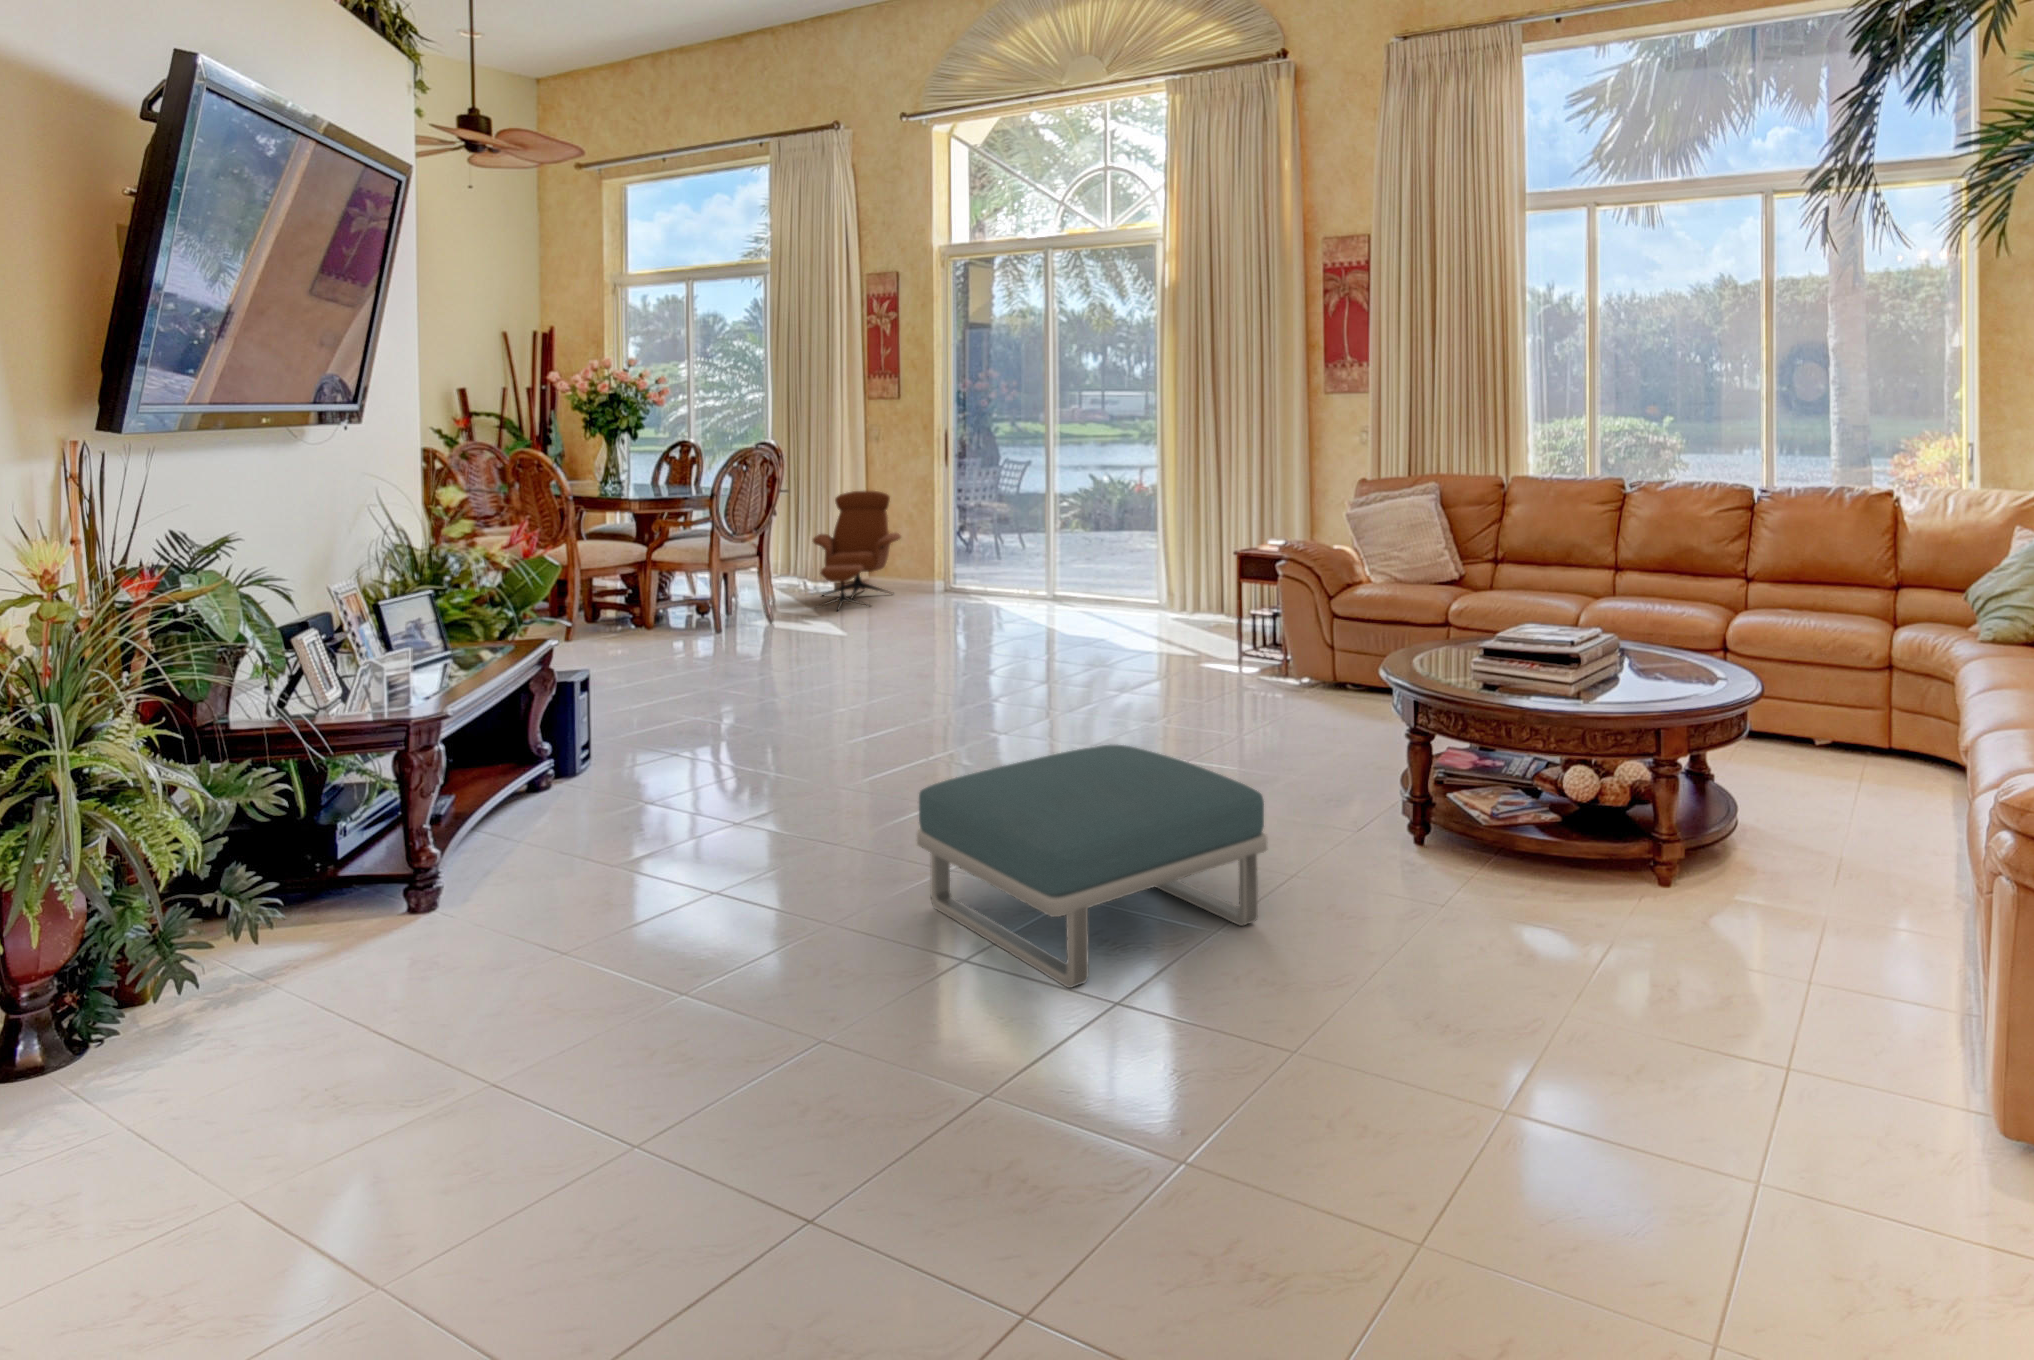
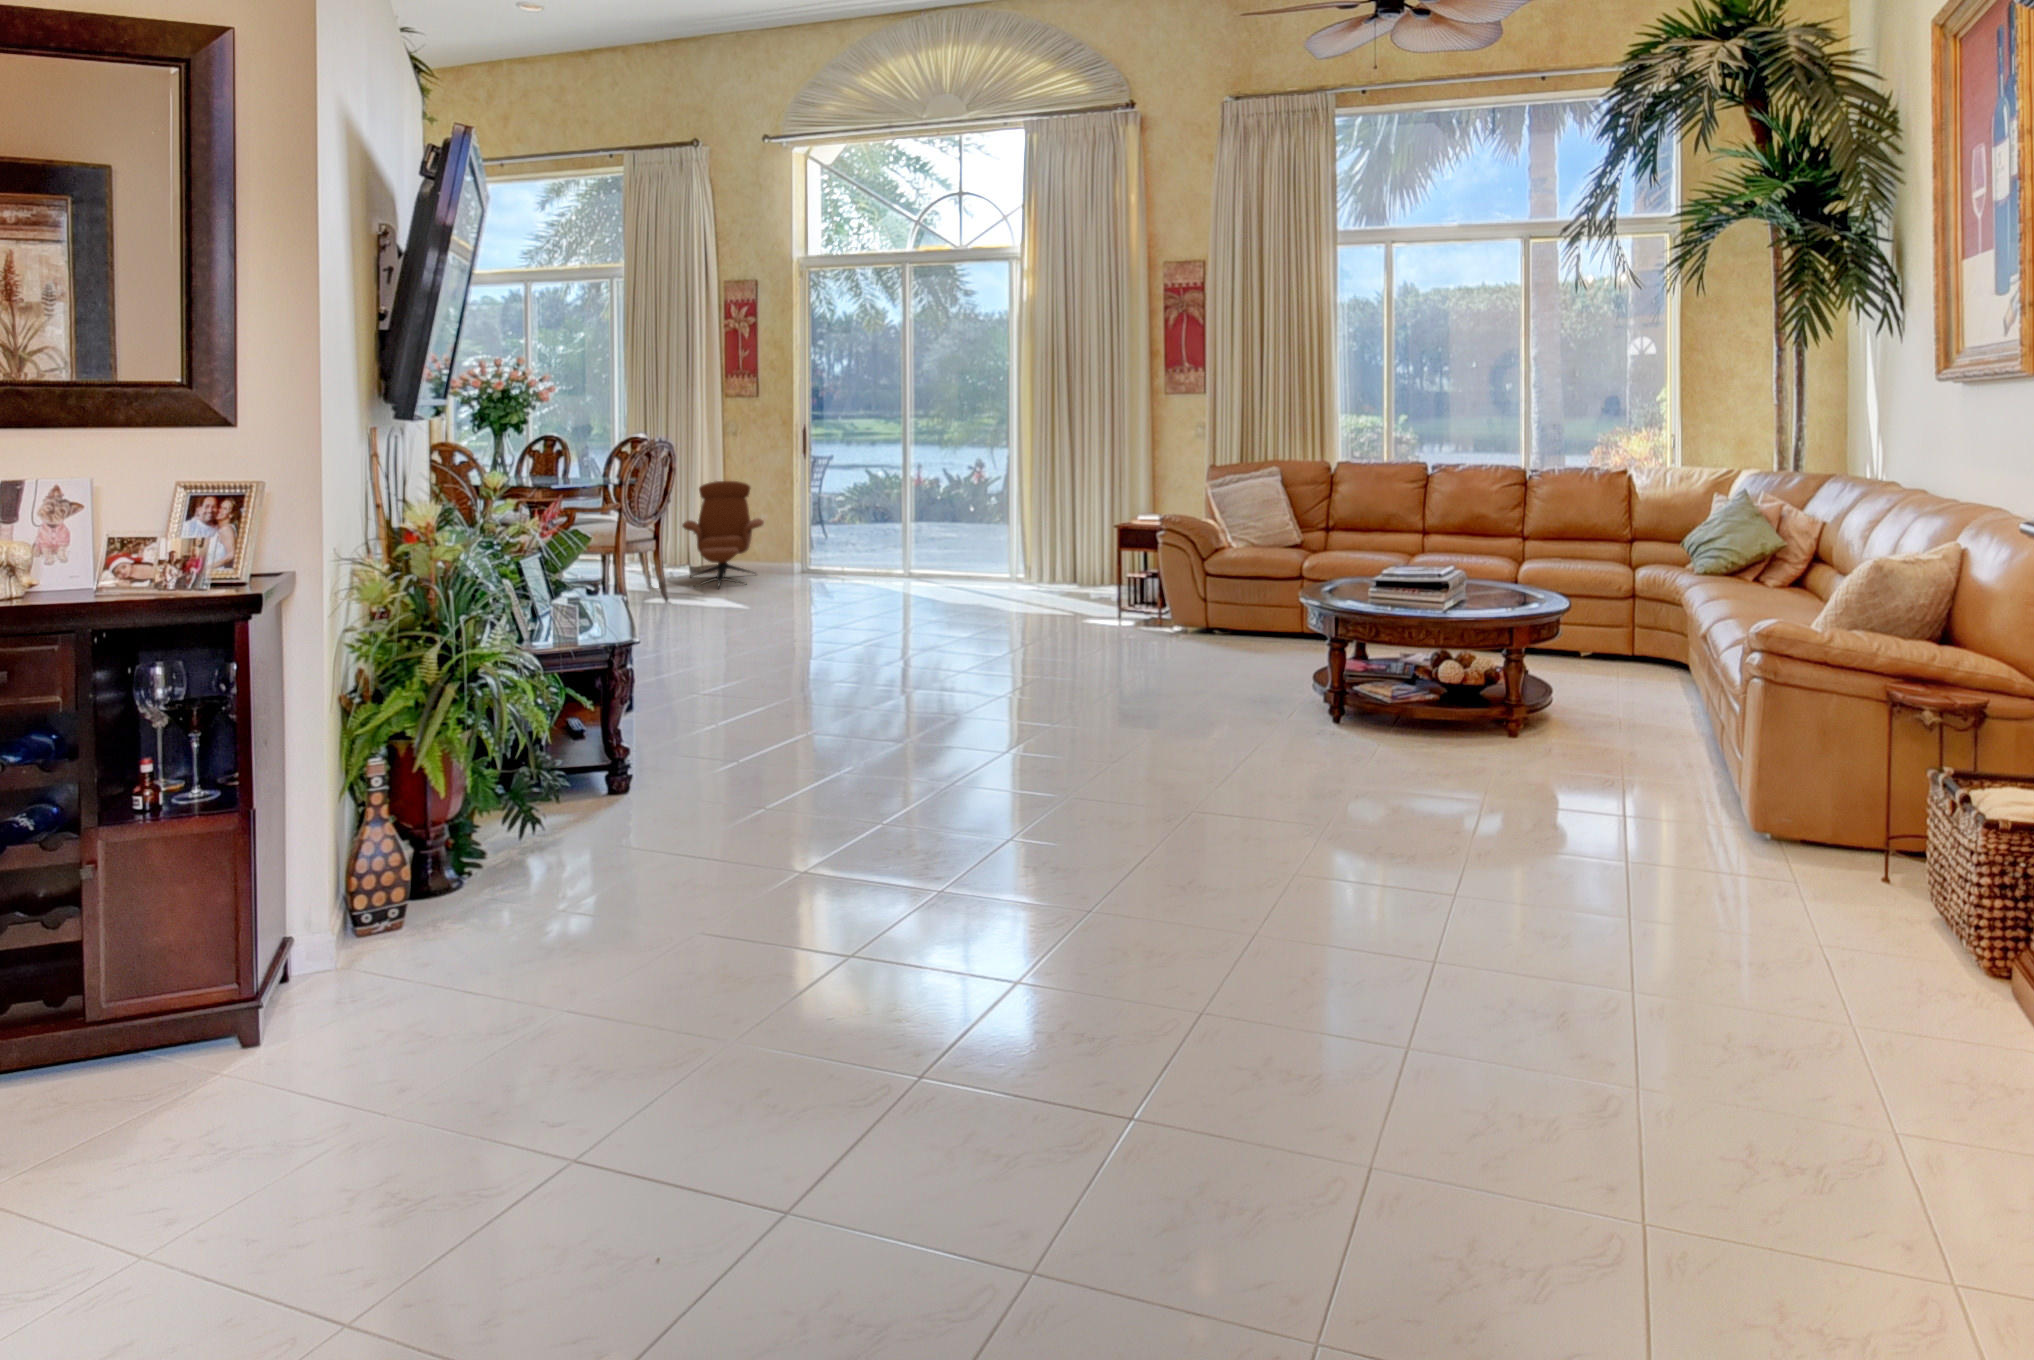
footstool: present [917,745,1267,988] -> none [1001,656,1257,810]

